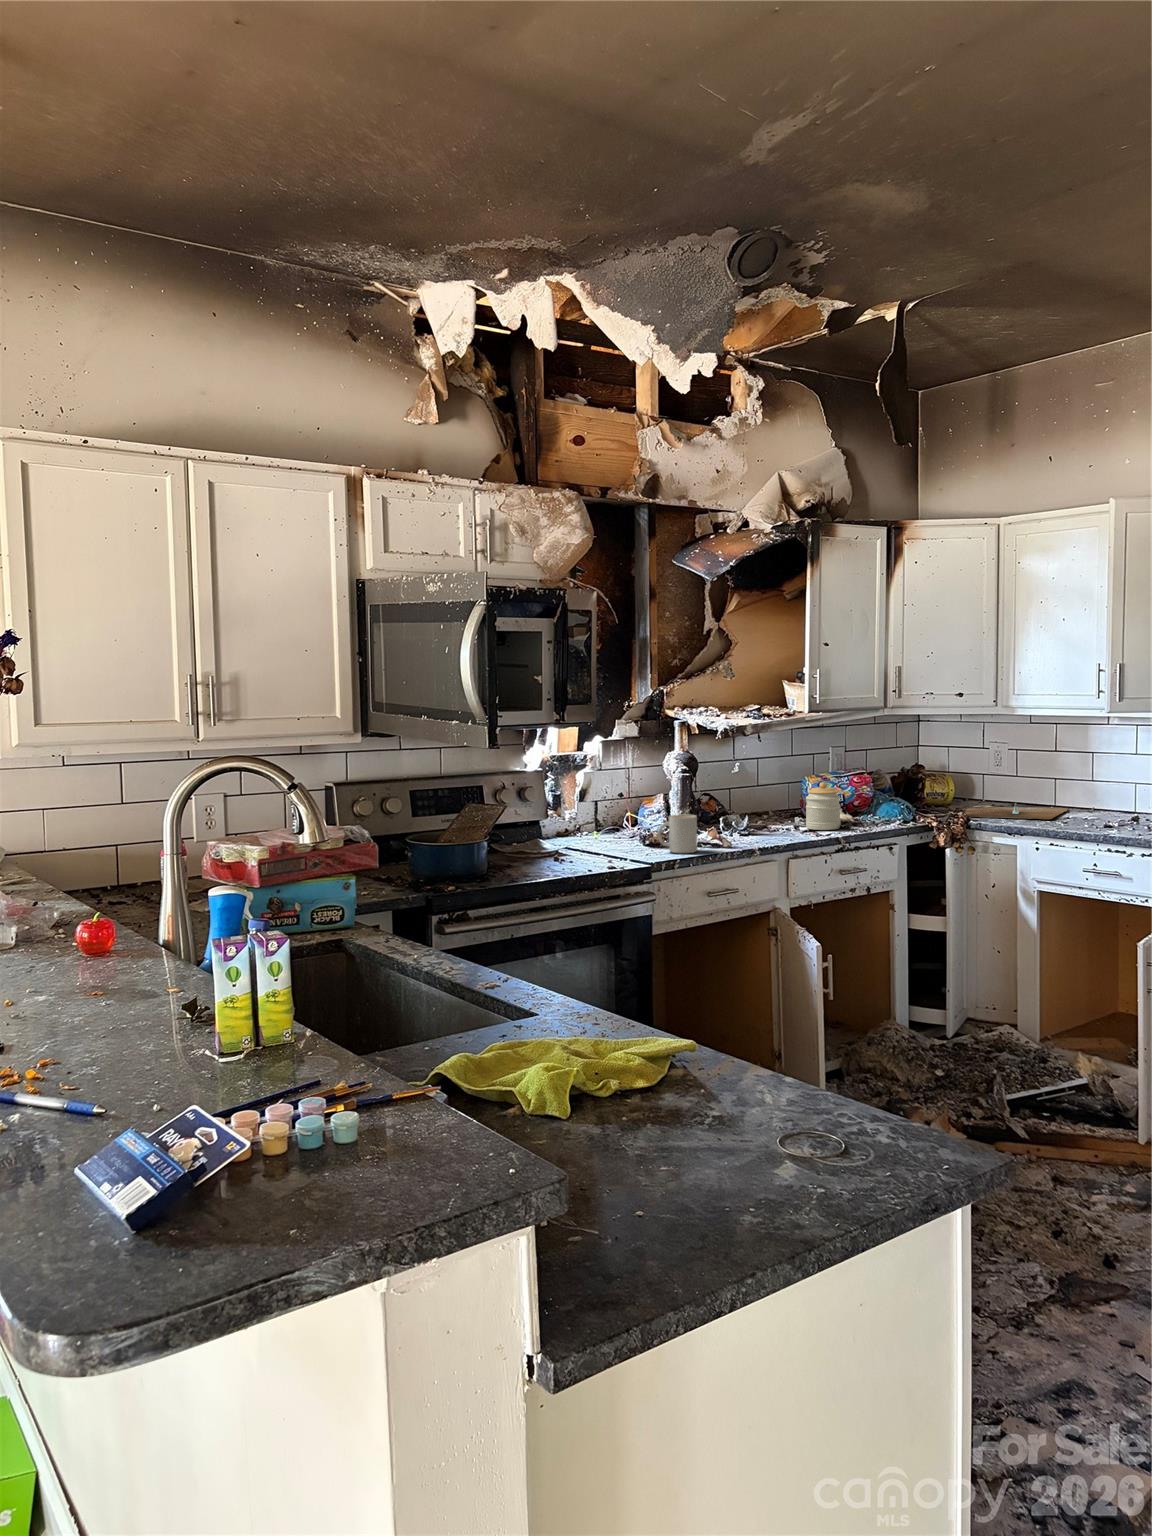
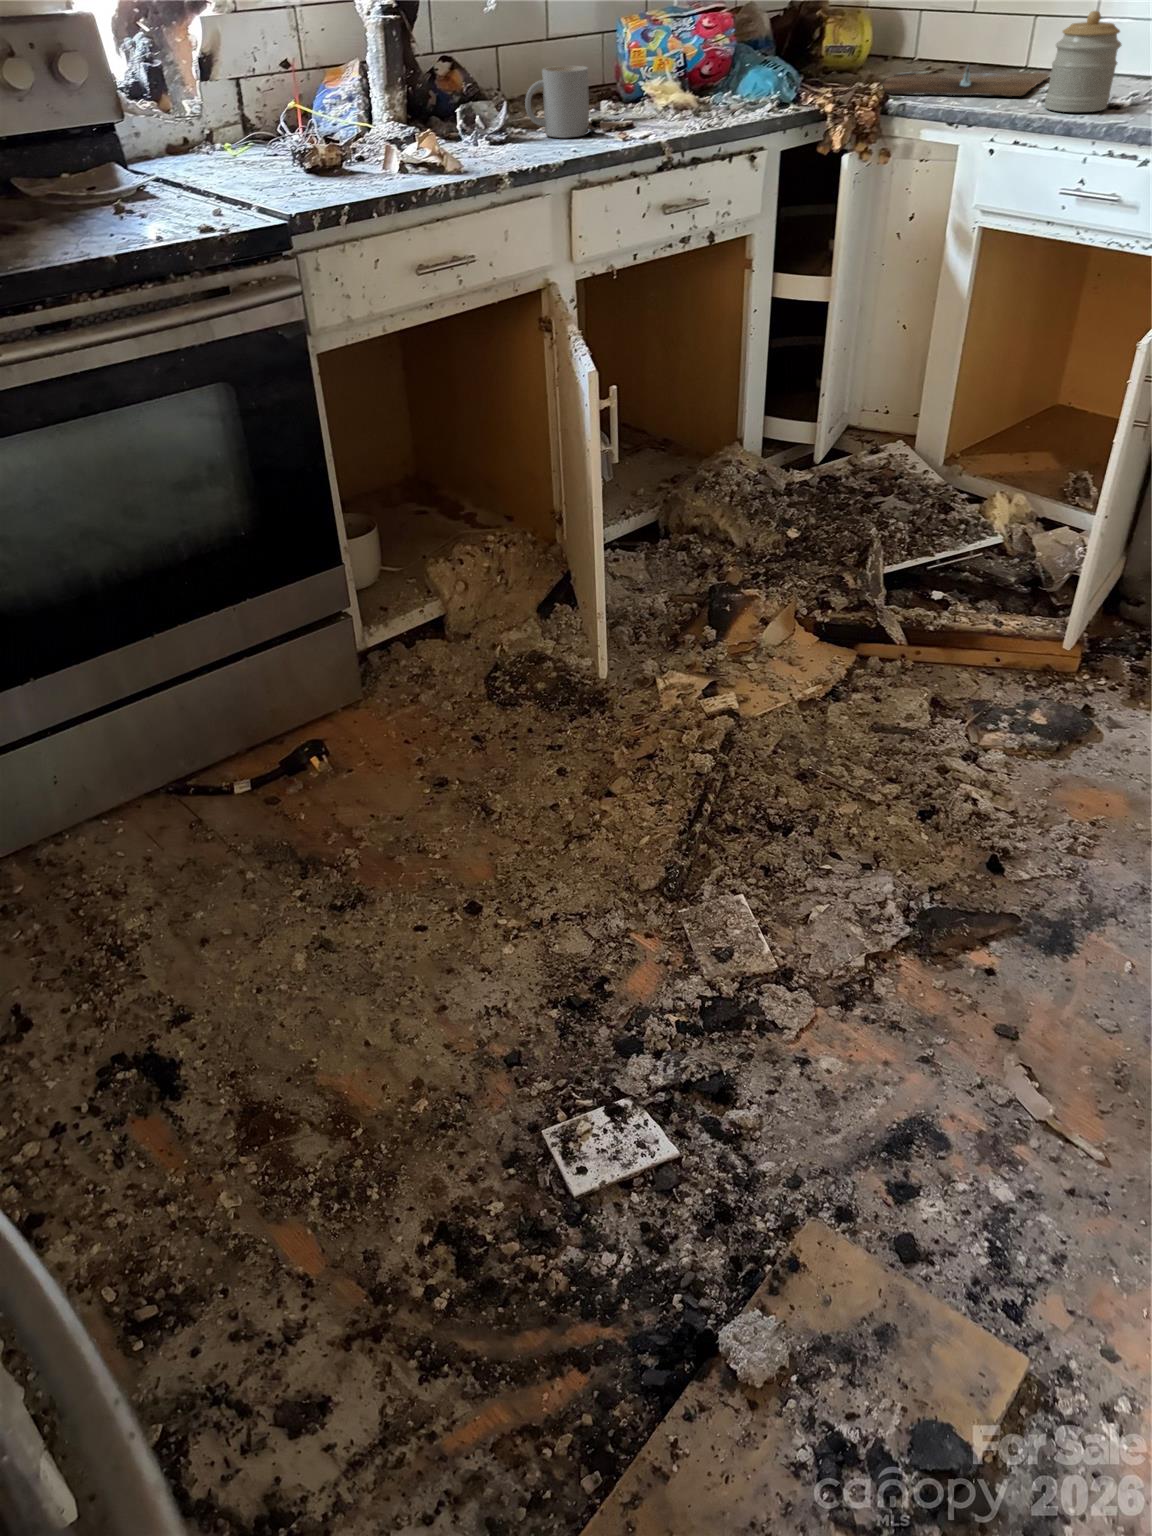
jar: present [806,782,841,830] -> present [1045,11,1122,112]
mug: present [658,814,697,853] -> present [525,66,589,138]

